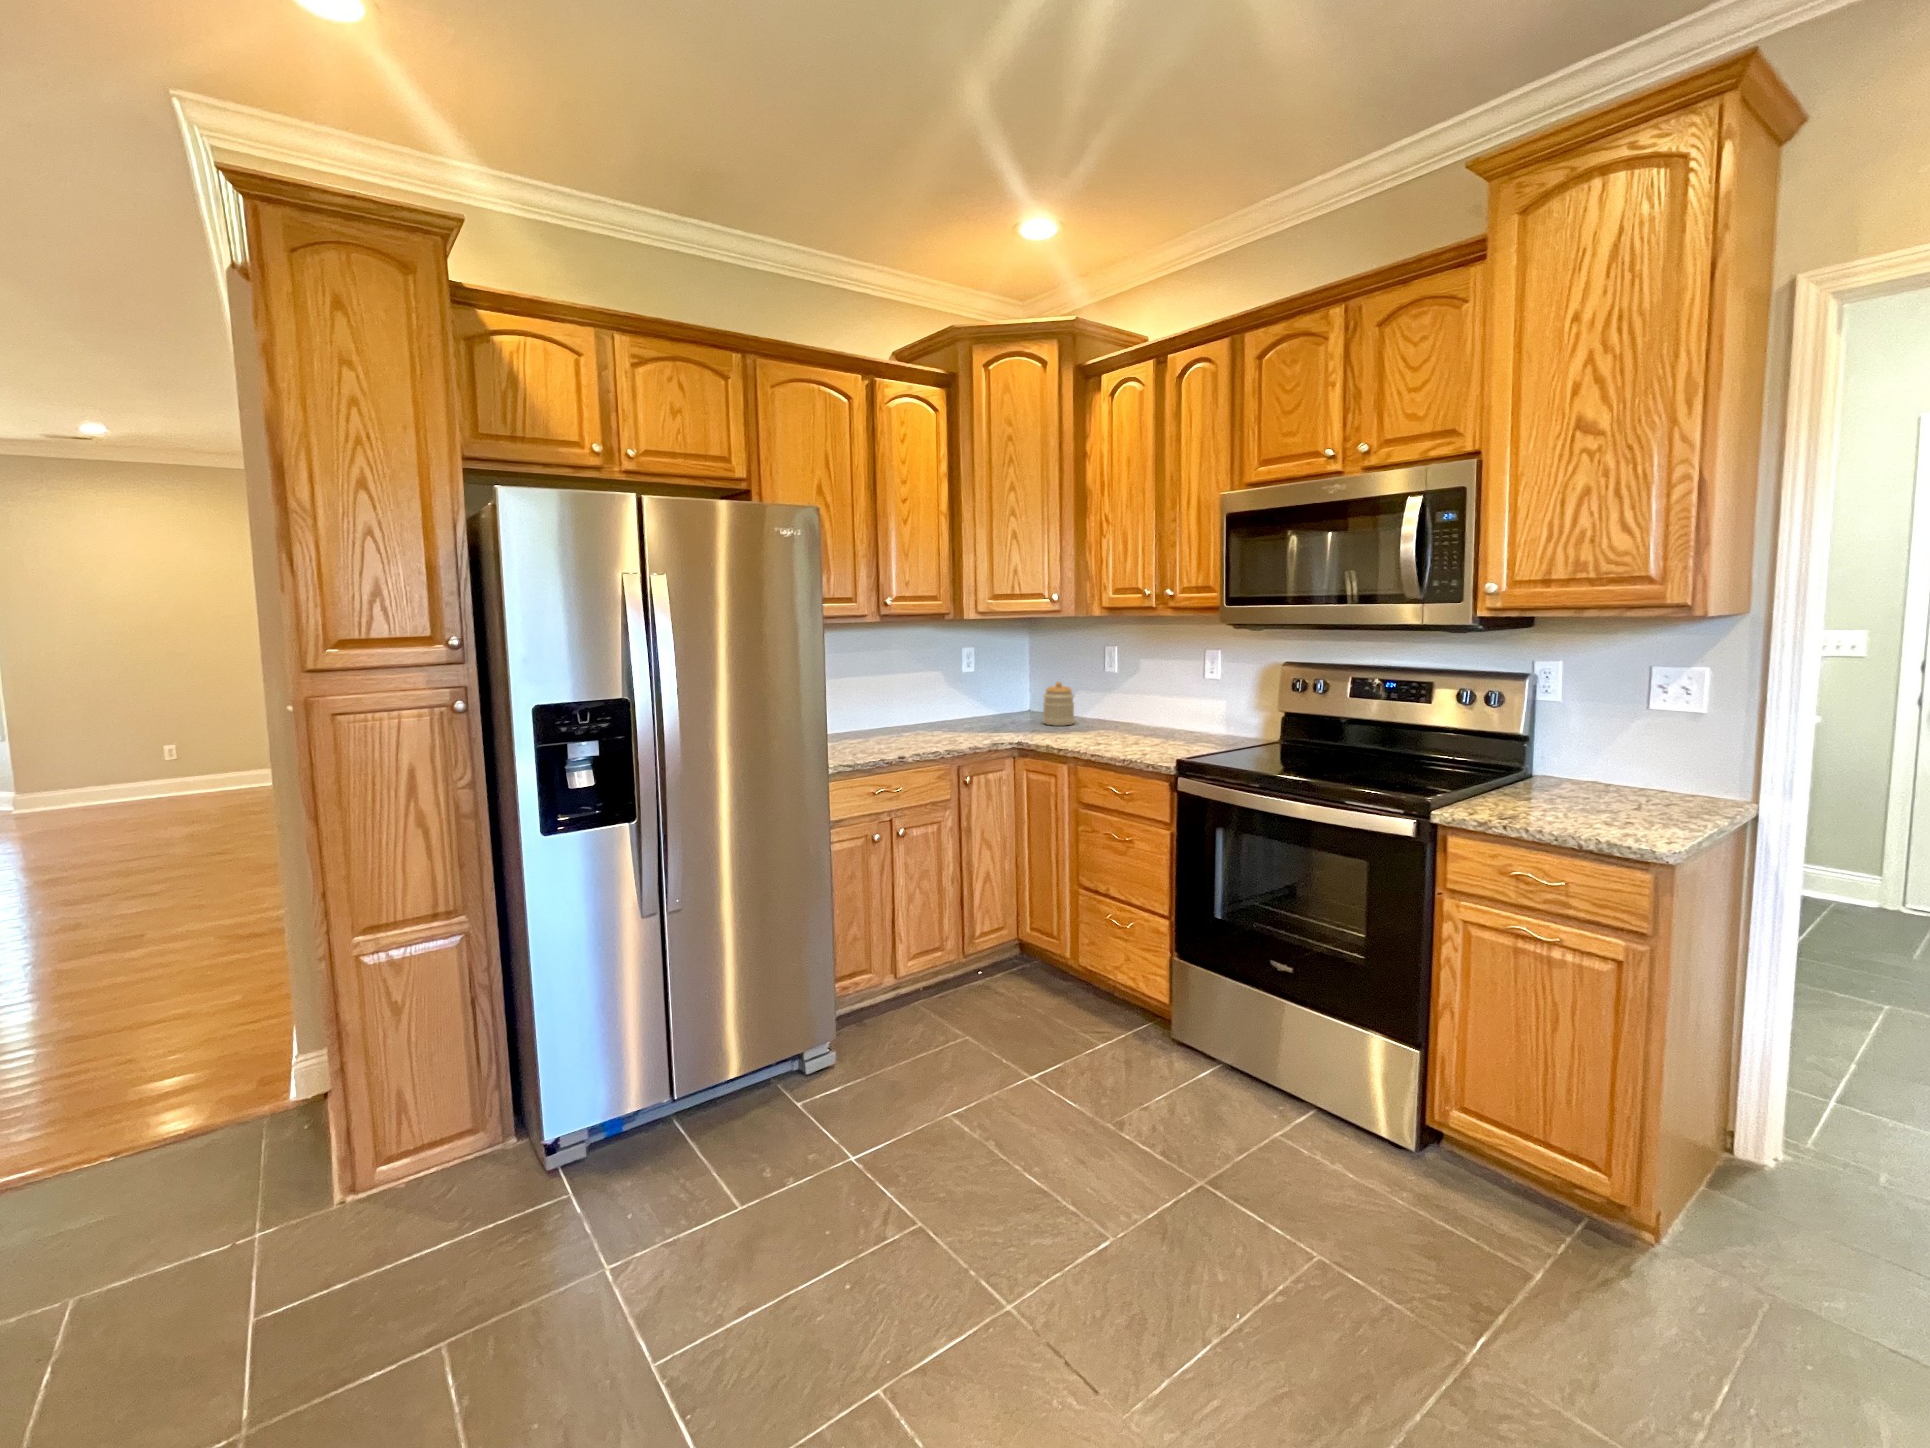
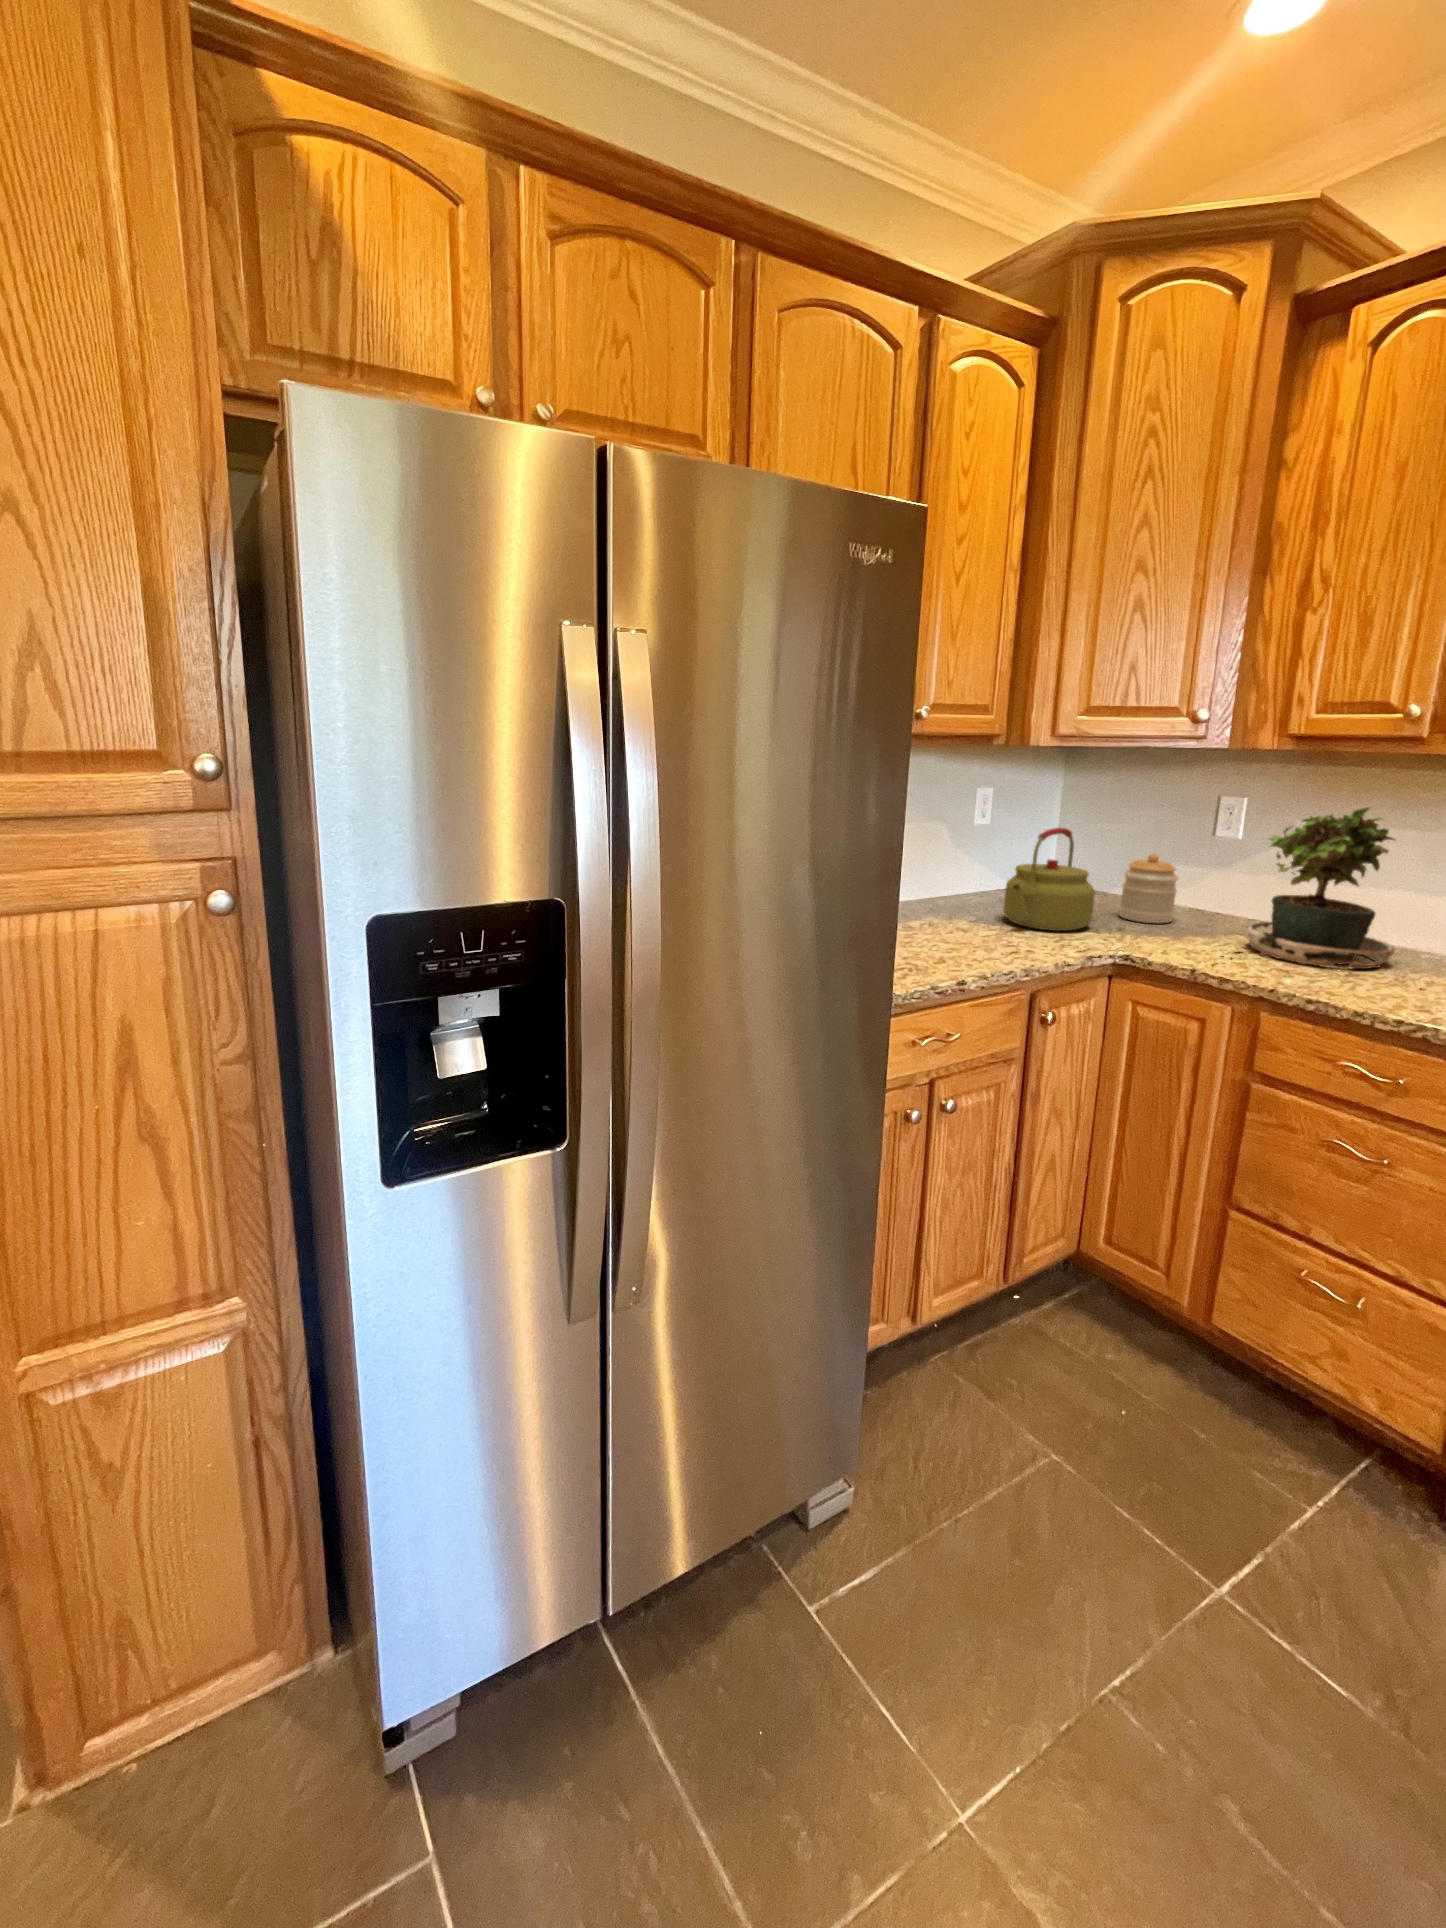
potted plant: none [1074,645,1168,743] -> present [1237,807,1395,969]
kettle: none [959,667,1017,732] -> present [1003,828,1095,931]

